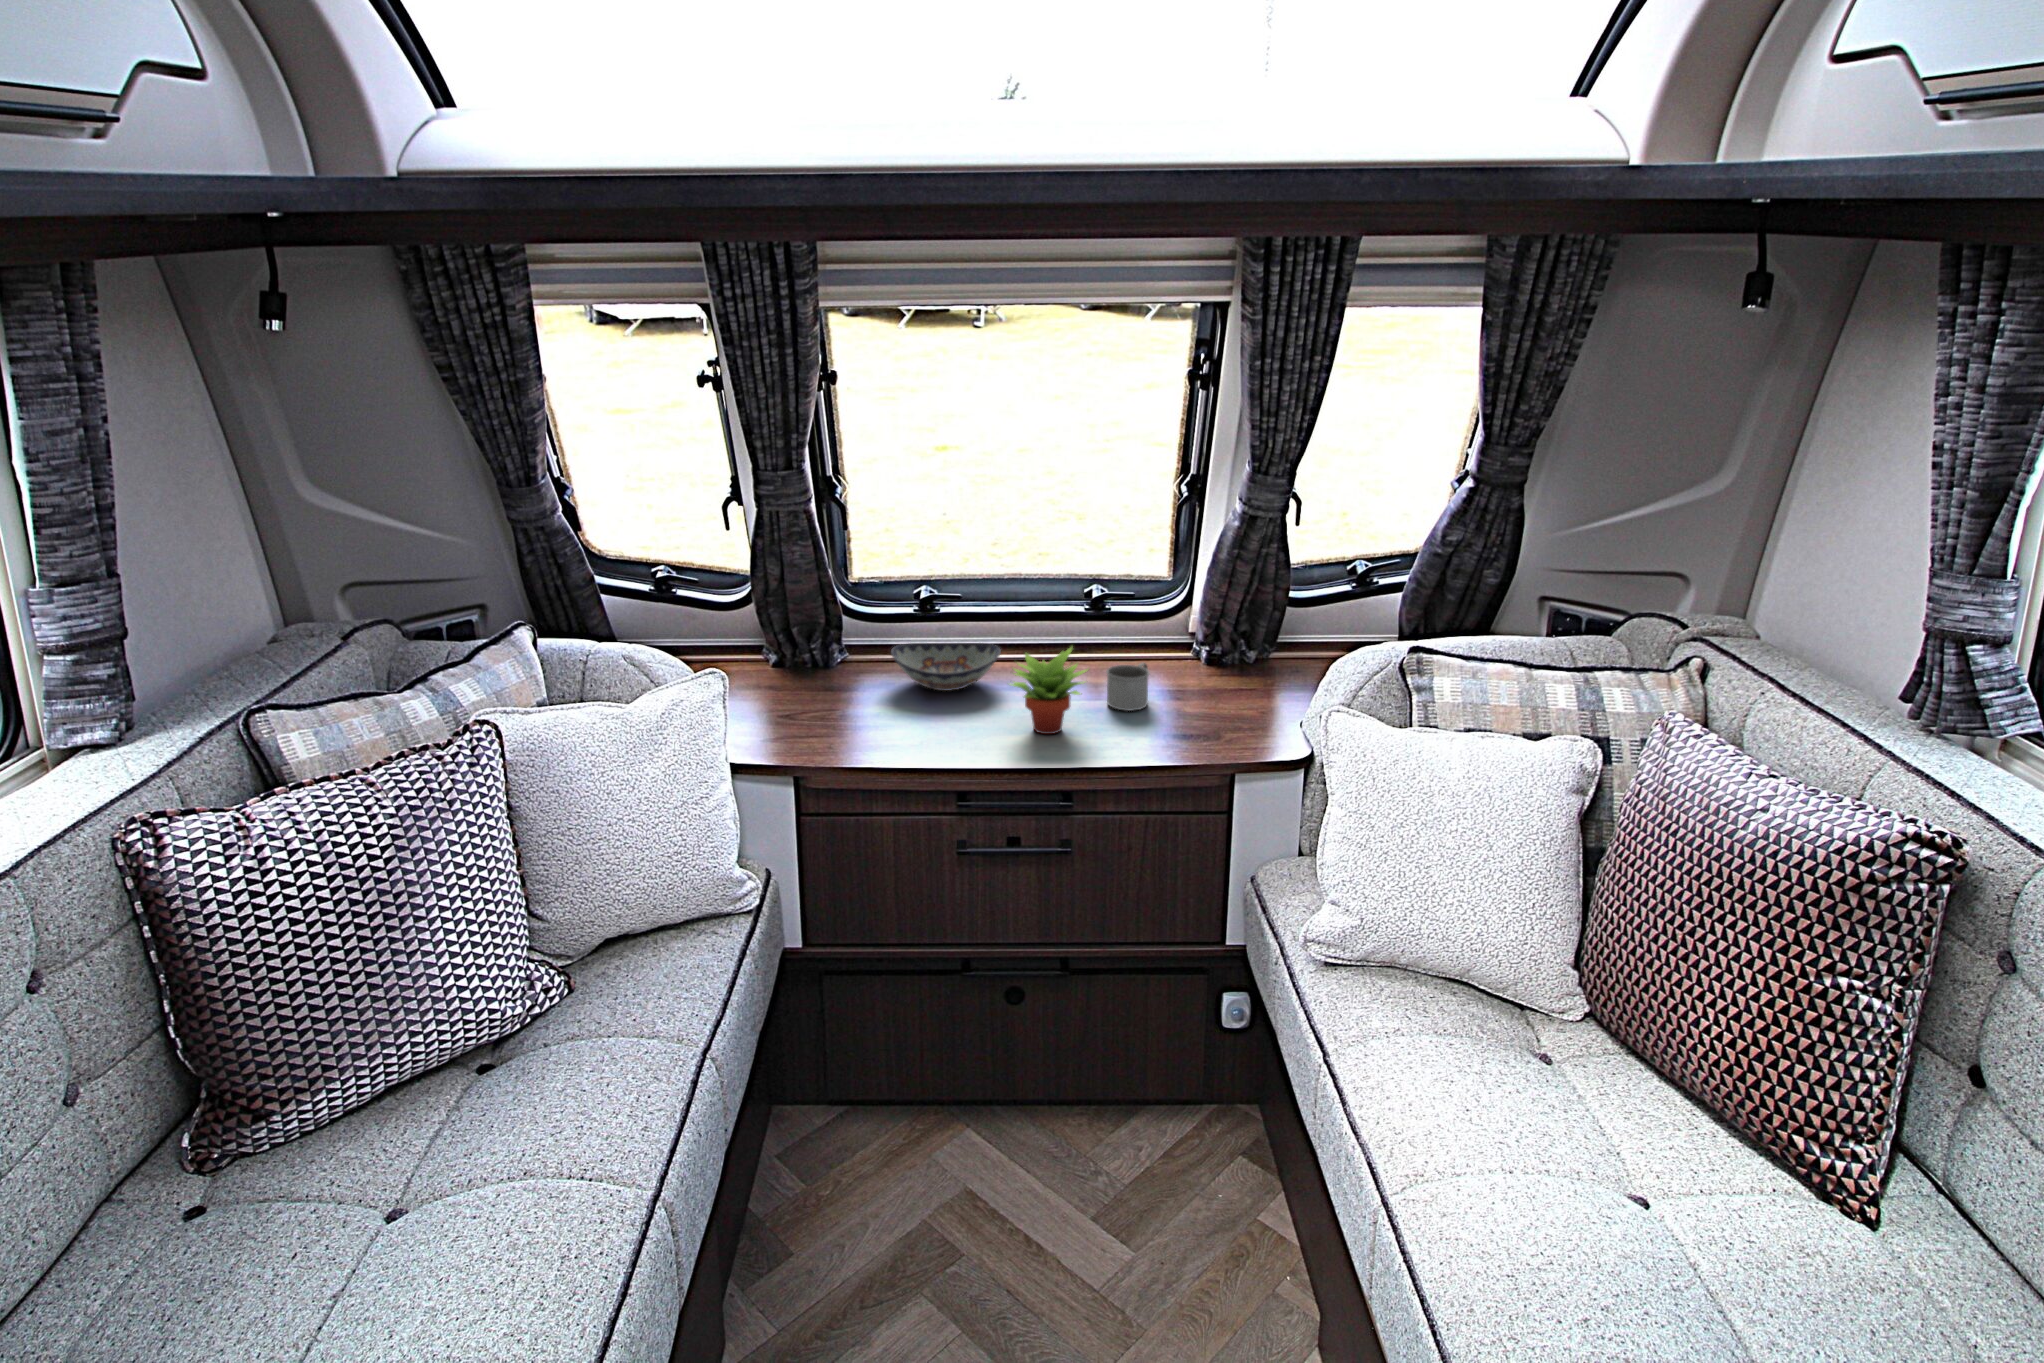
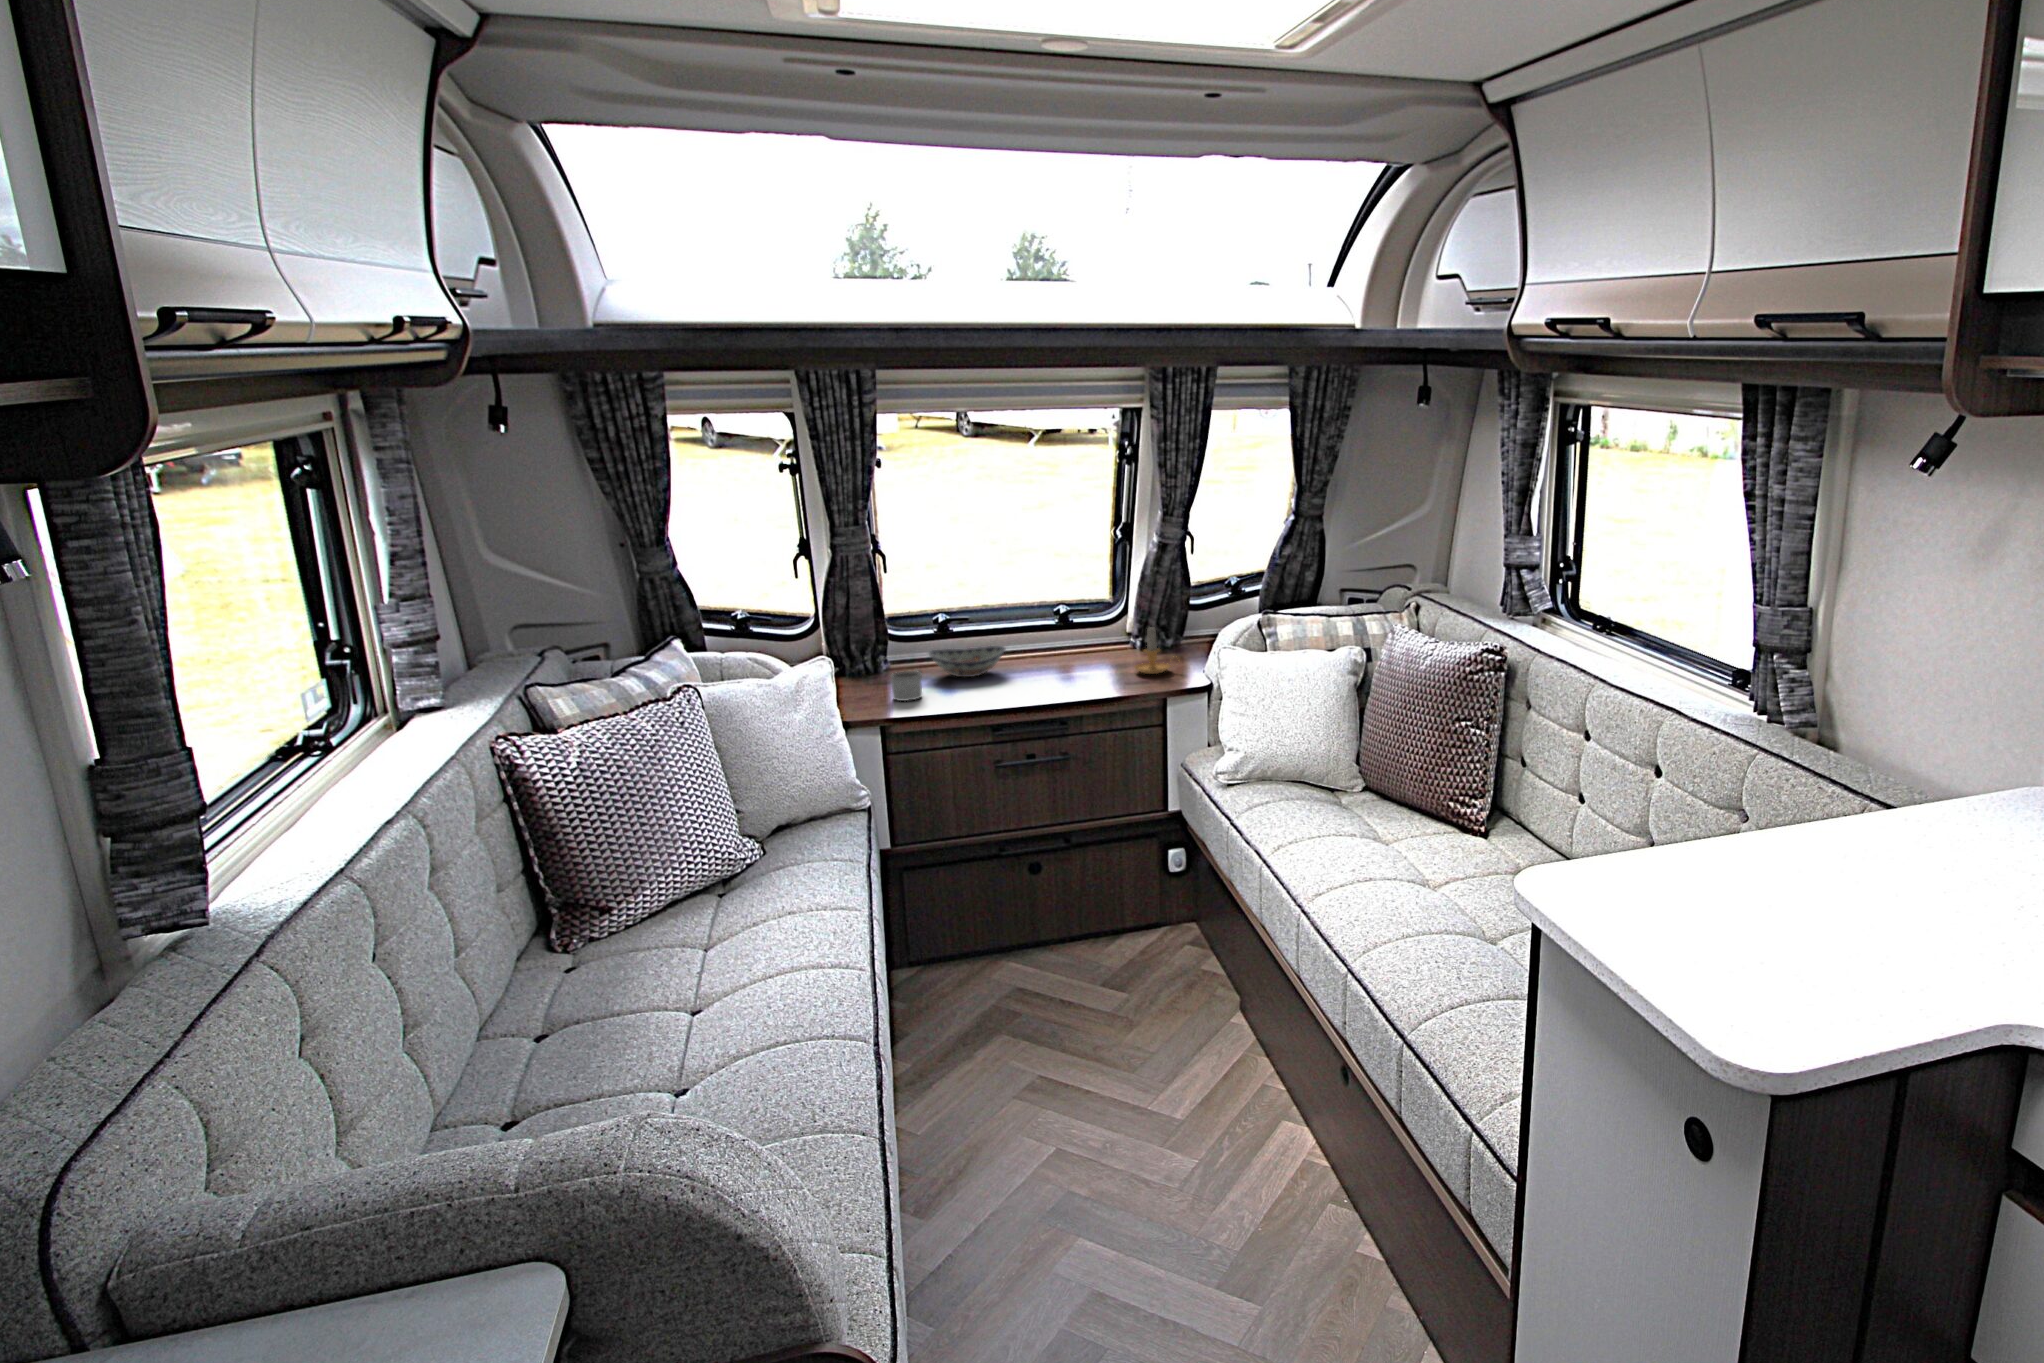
candle: none [1188,640,1261,718] -> present [1135,627,1171,674]
succulent plant: present [1010,646,1088,734] -> none [1018,633,1072,690]
mug: present [1106,663,1150,711] -> present [891,670,922,701]

